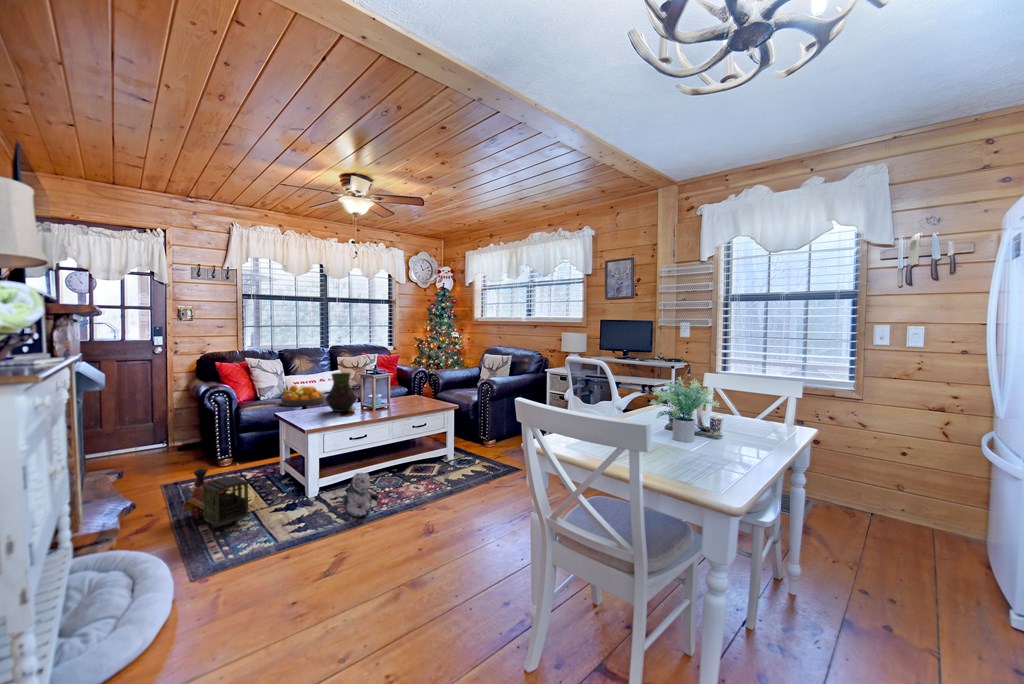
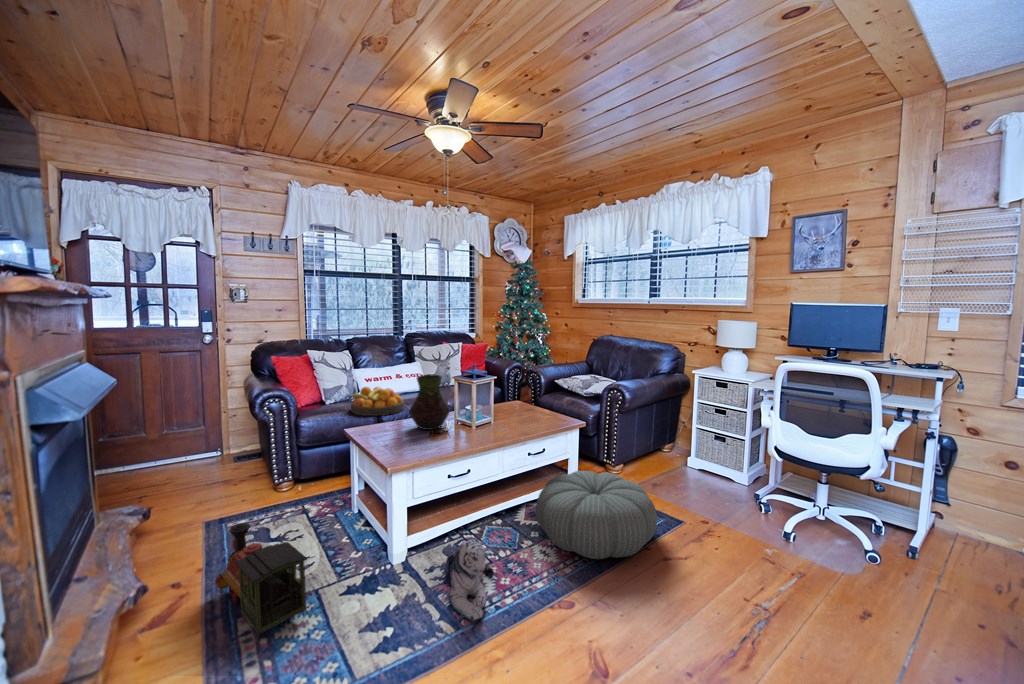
pouf: none [414,438,495,488] -> present [536,471,657,559]

